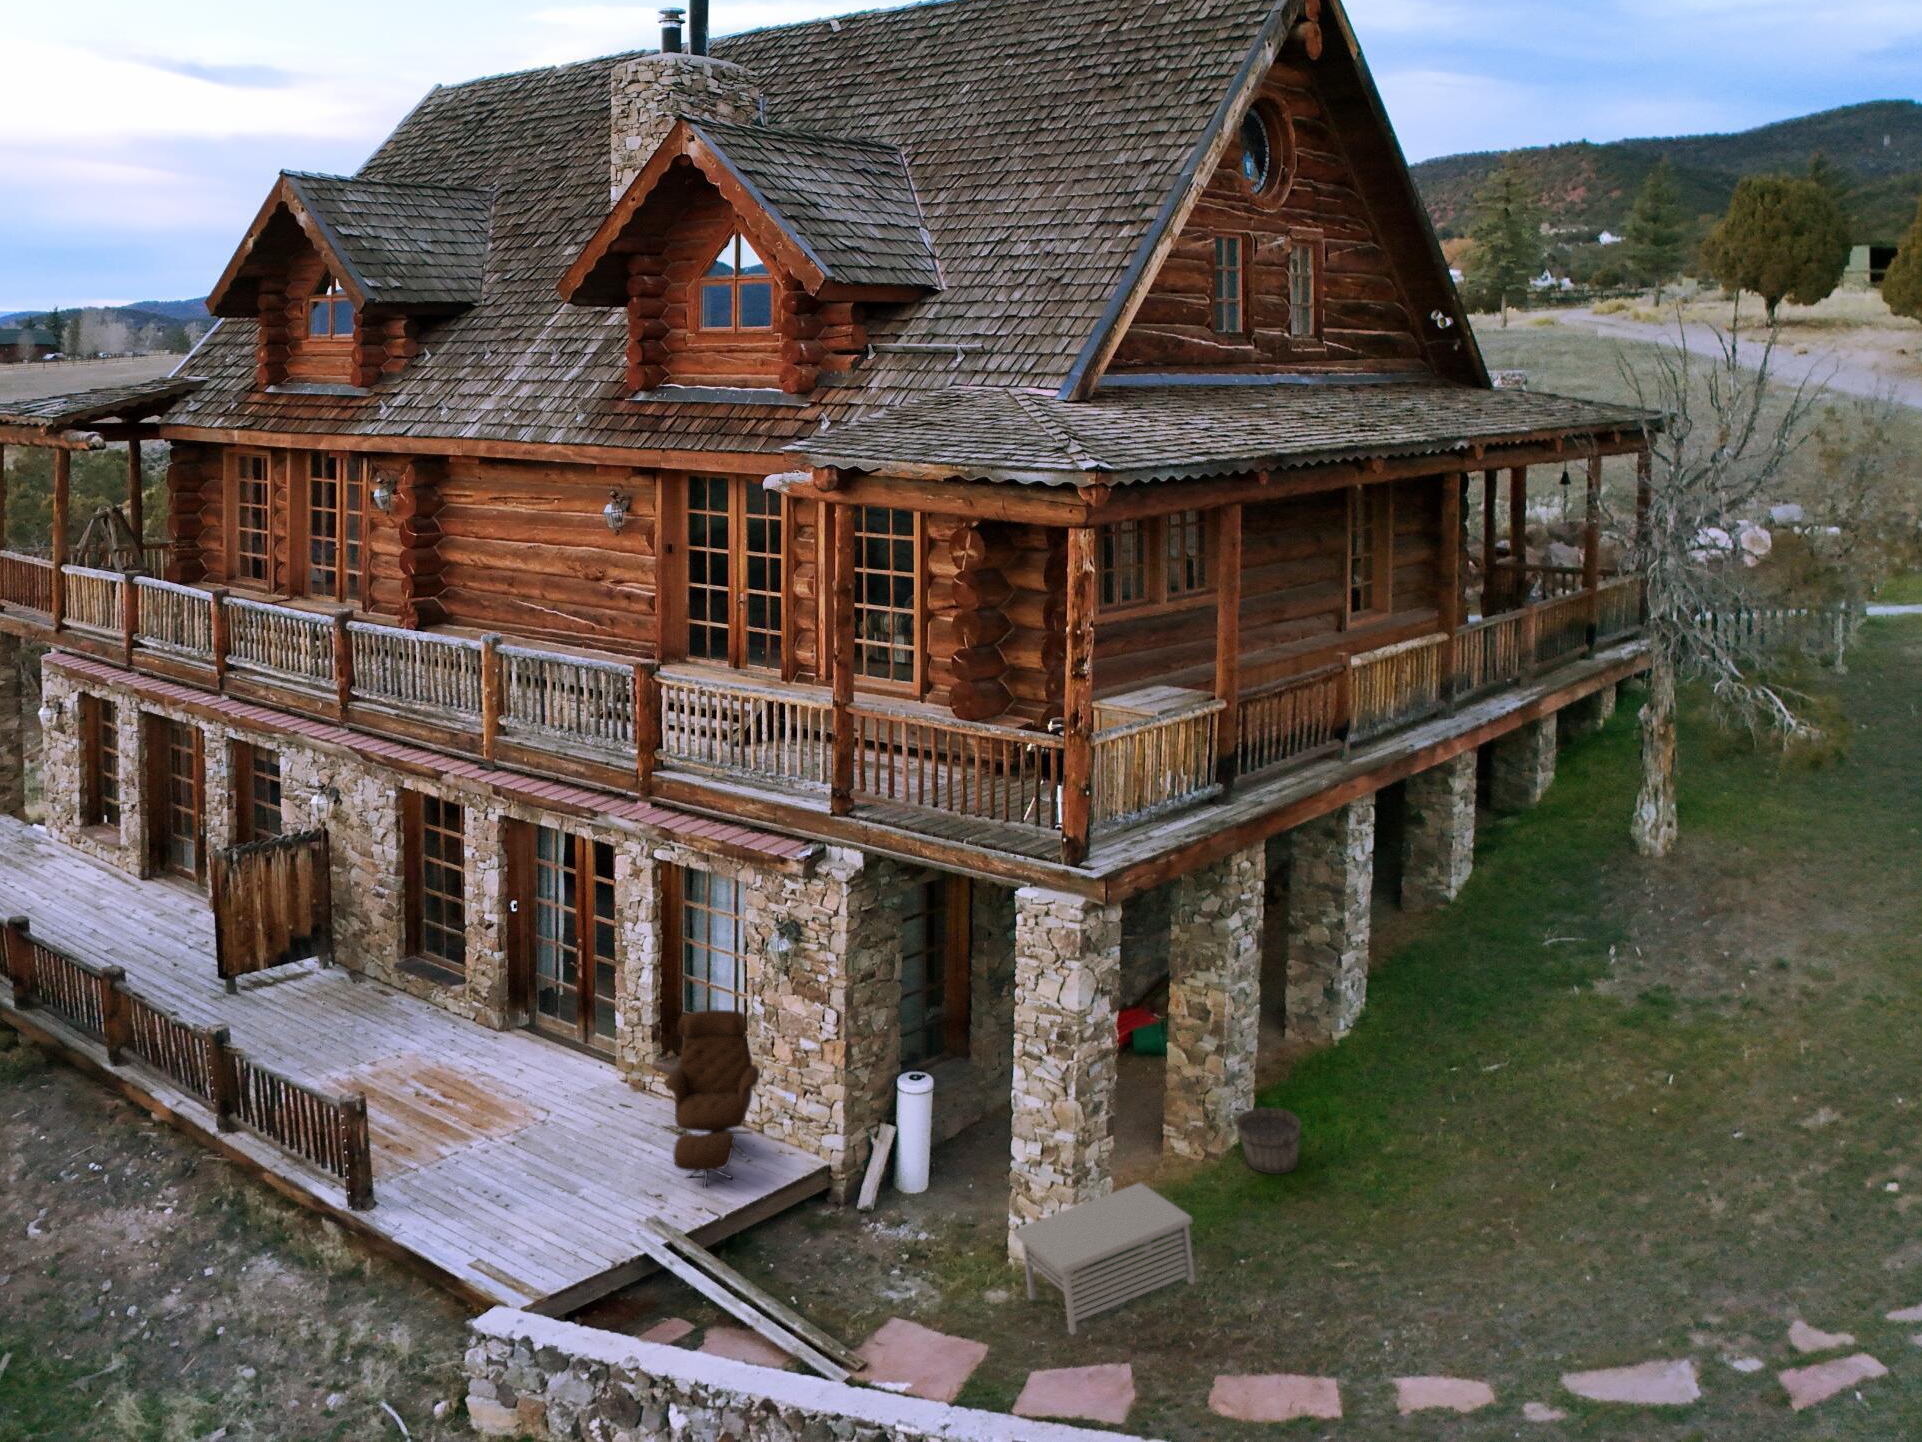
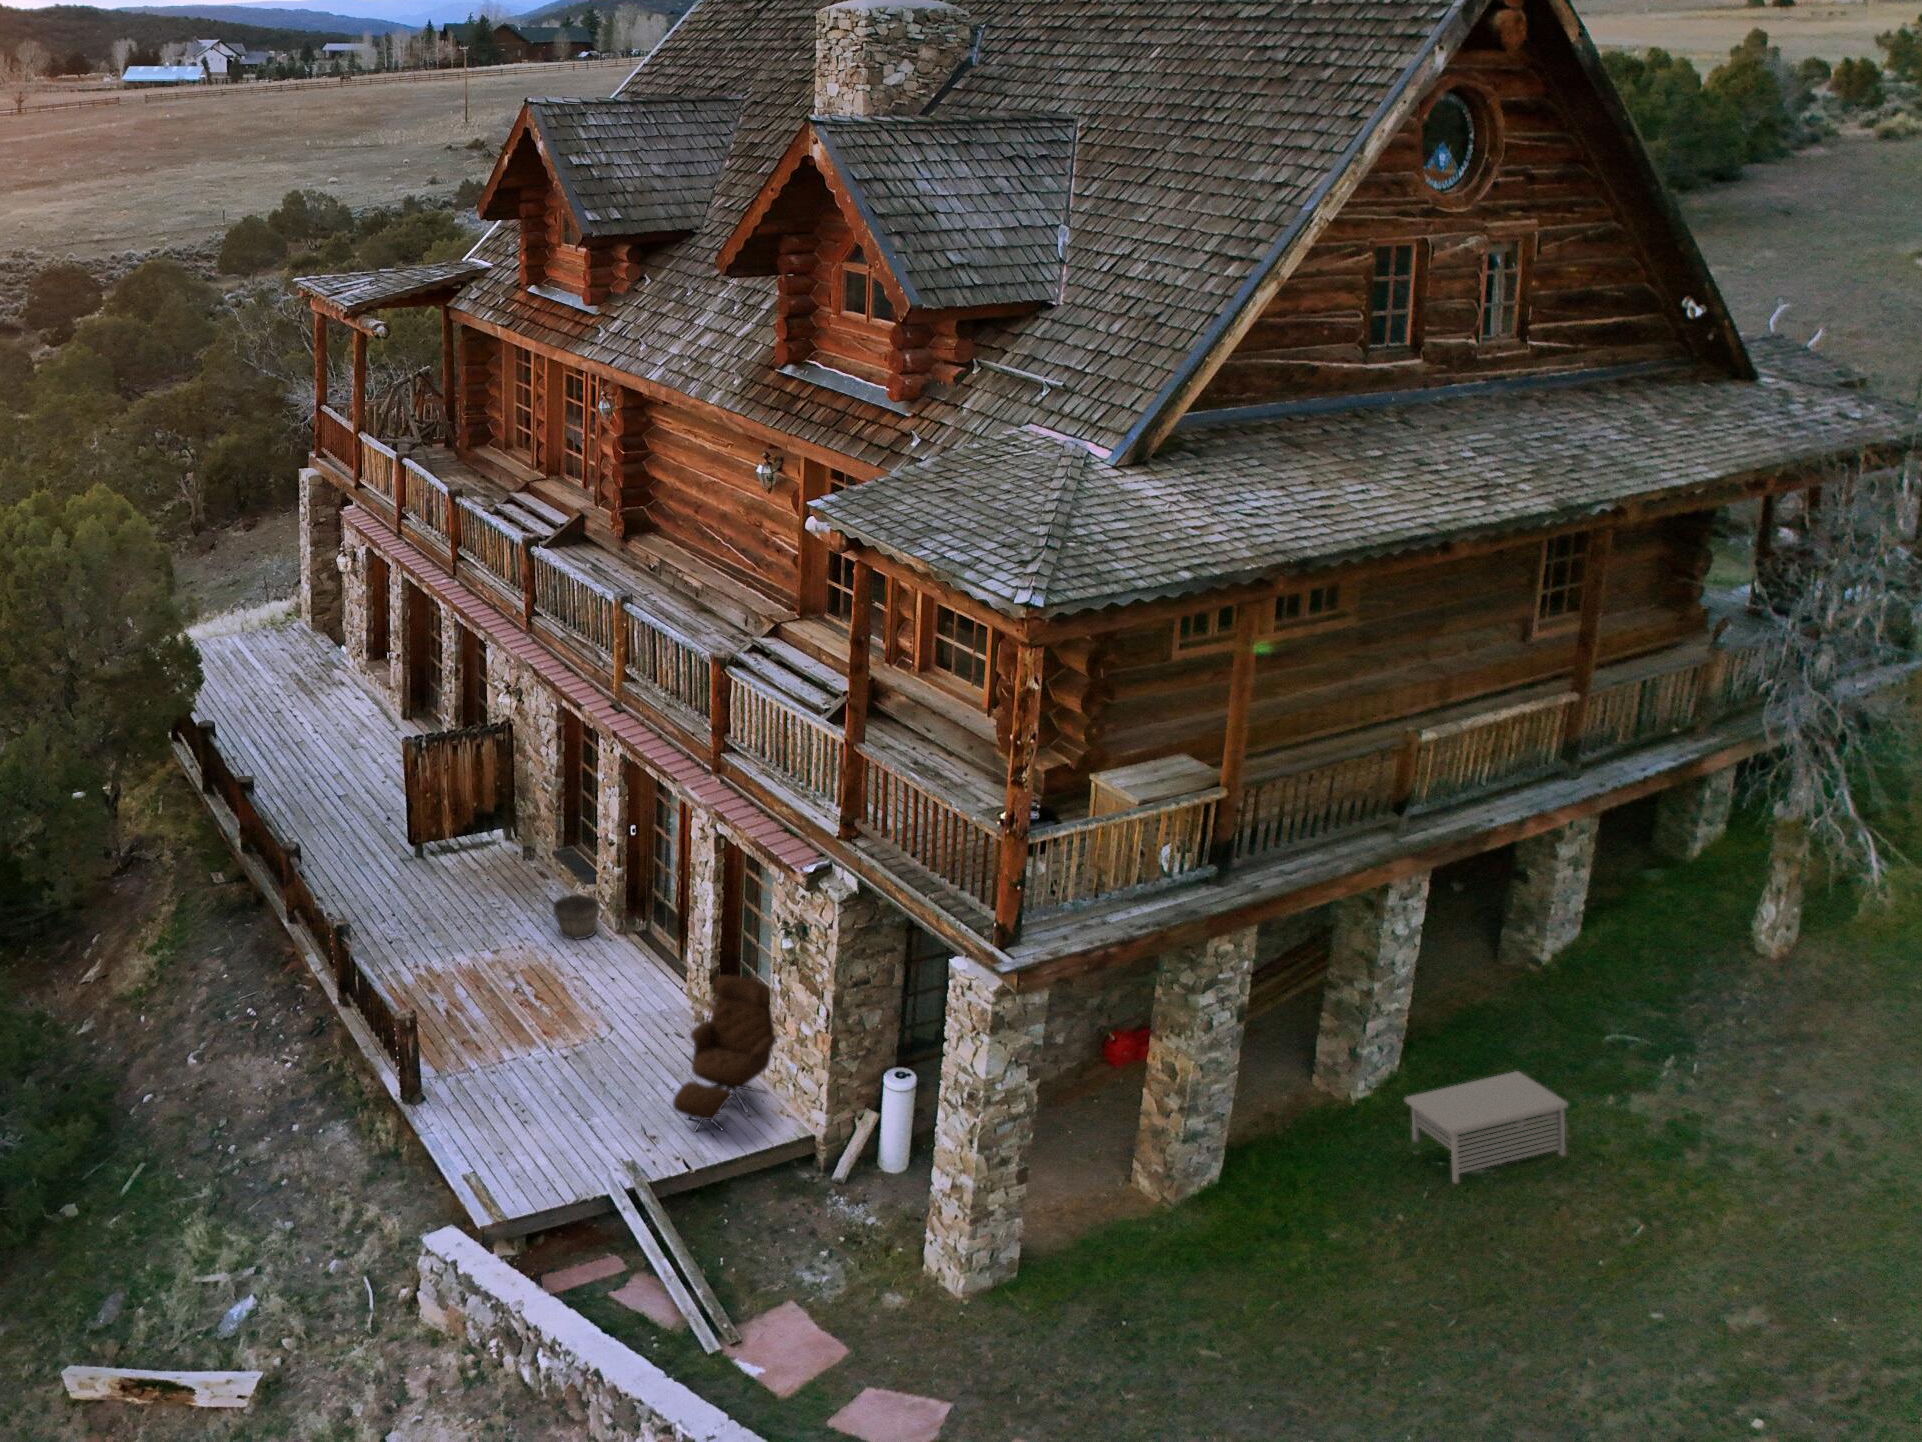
wooden bucket: present [1236,1107,1301,1174] -> present [553,895,599,939]
storage bench: present [1014,1183,1195,1335] -> present [1405,1071,1568,1183]

